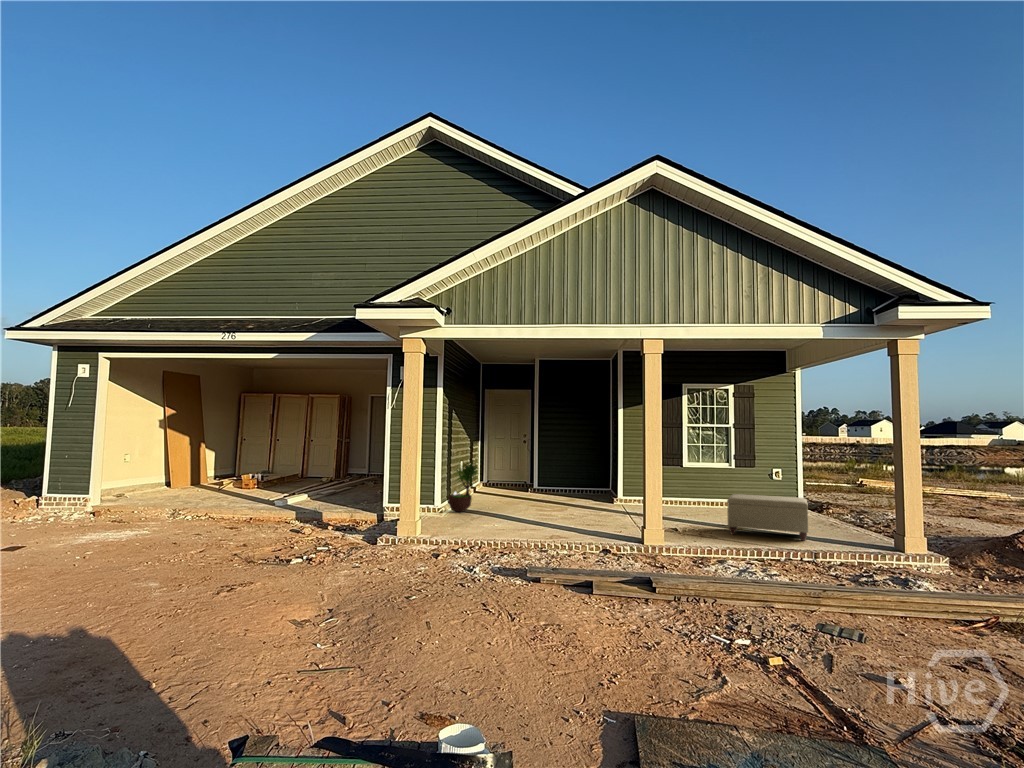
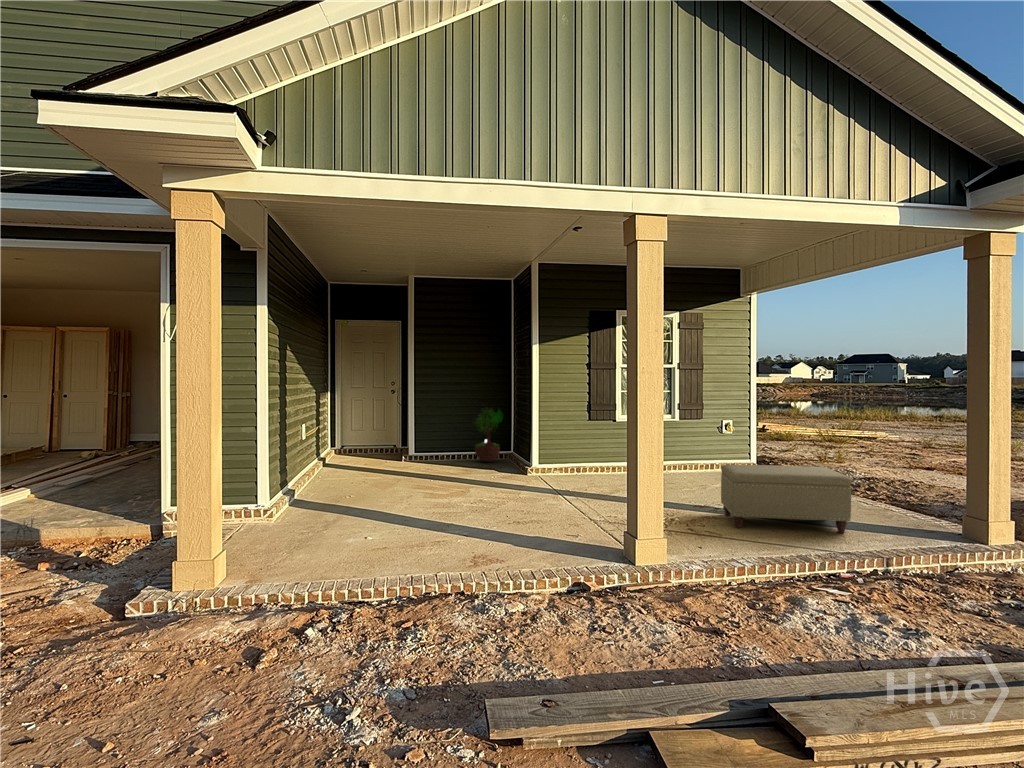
potted tree: present [448,463,478,512] -> present [475,410,500,462]

